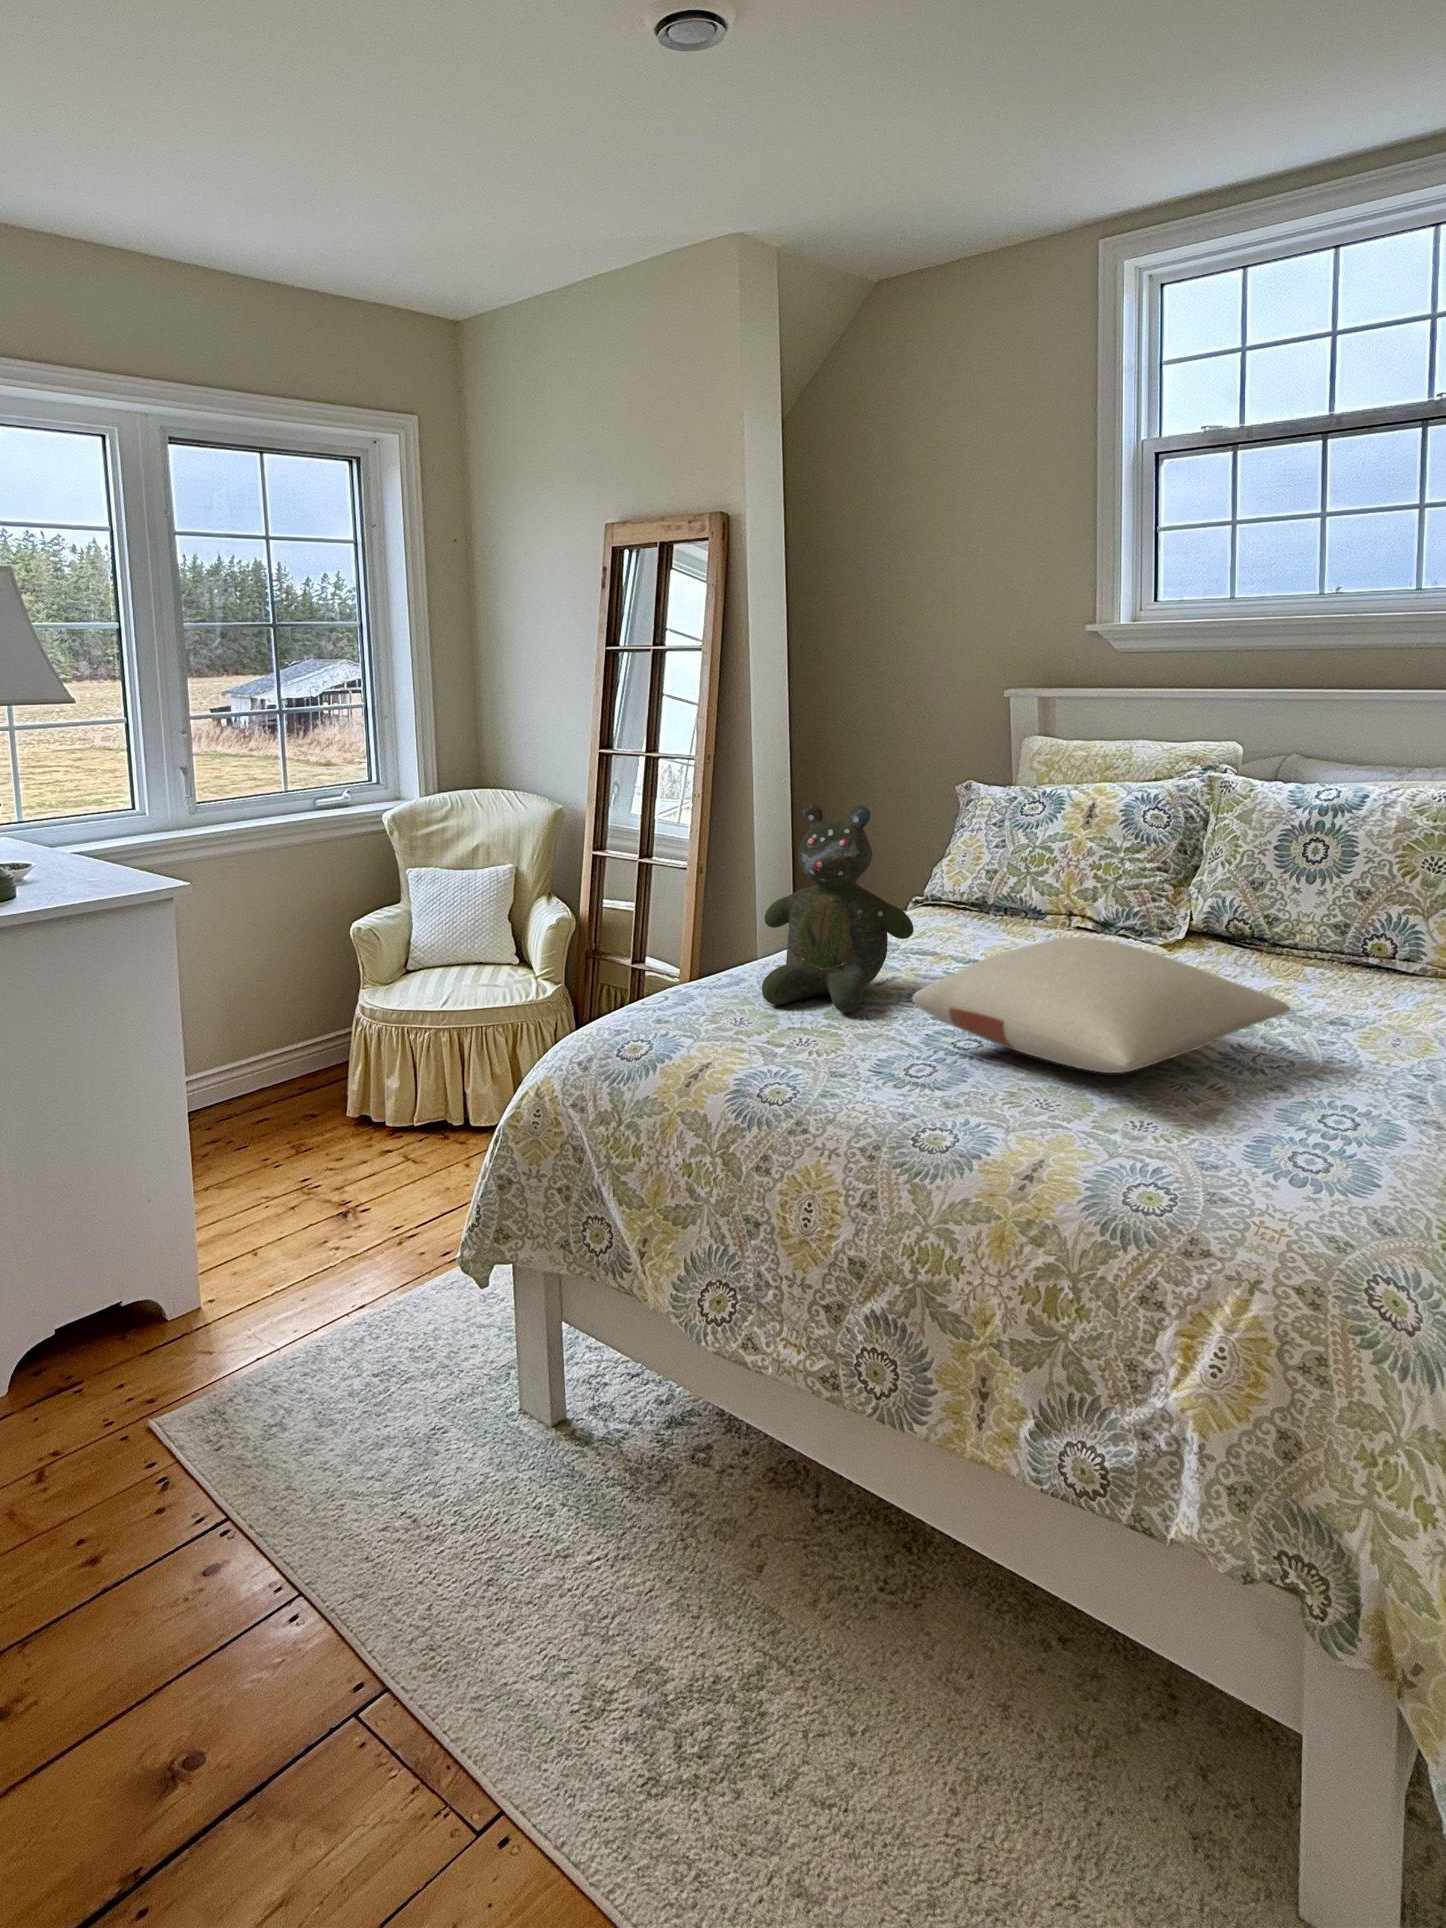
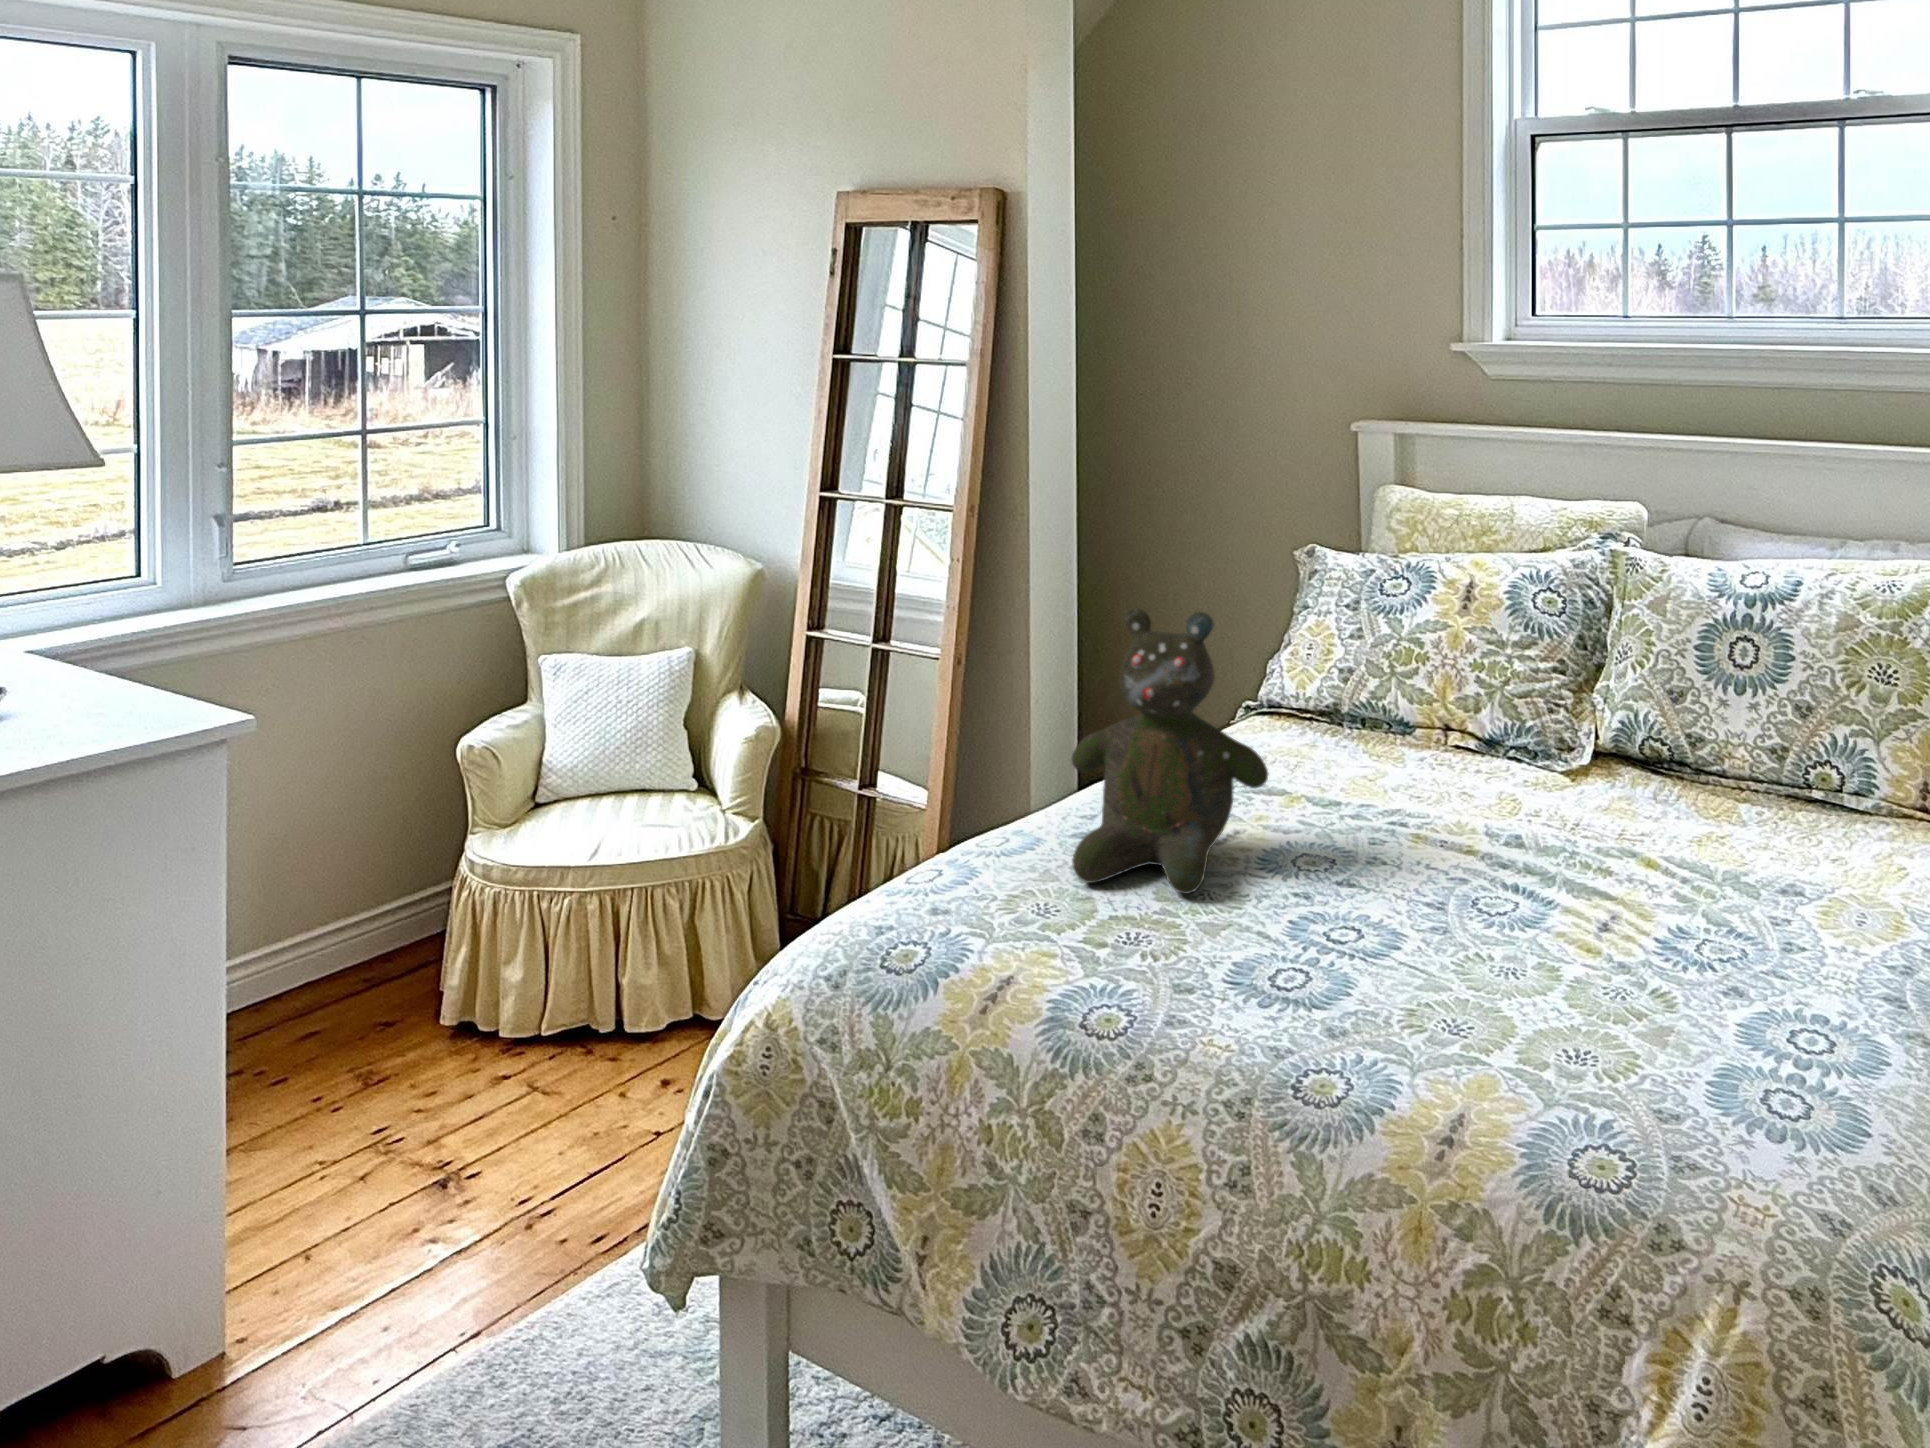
pillow: present [912,937,1290,1073] -> none [1279,792,1743,987]

